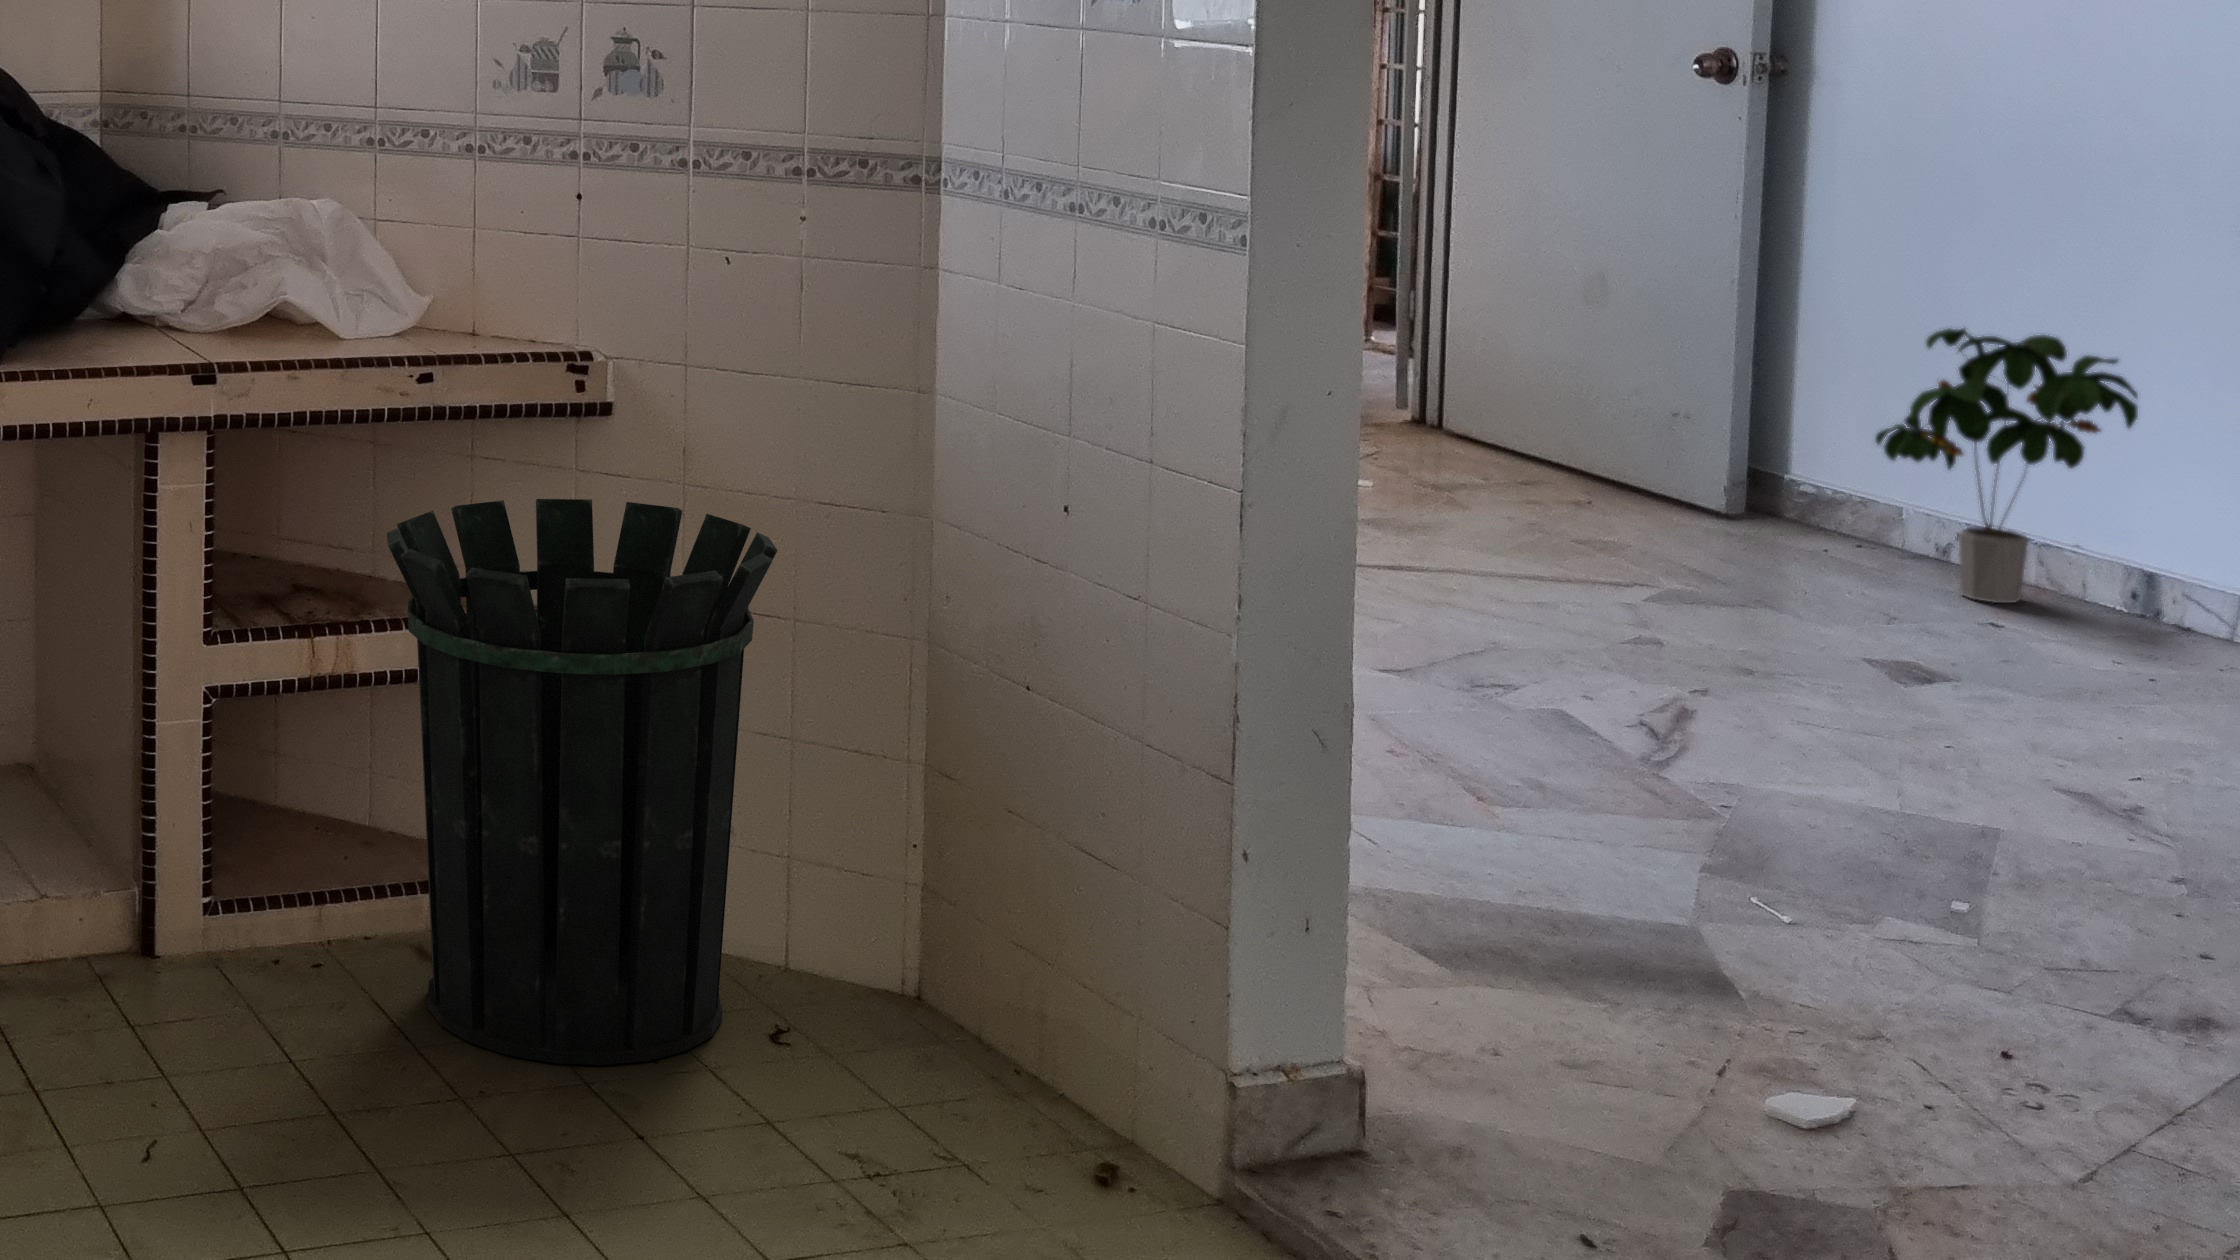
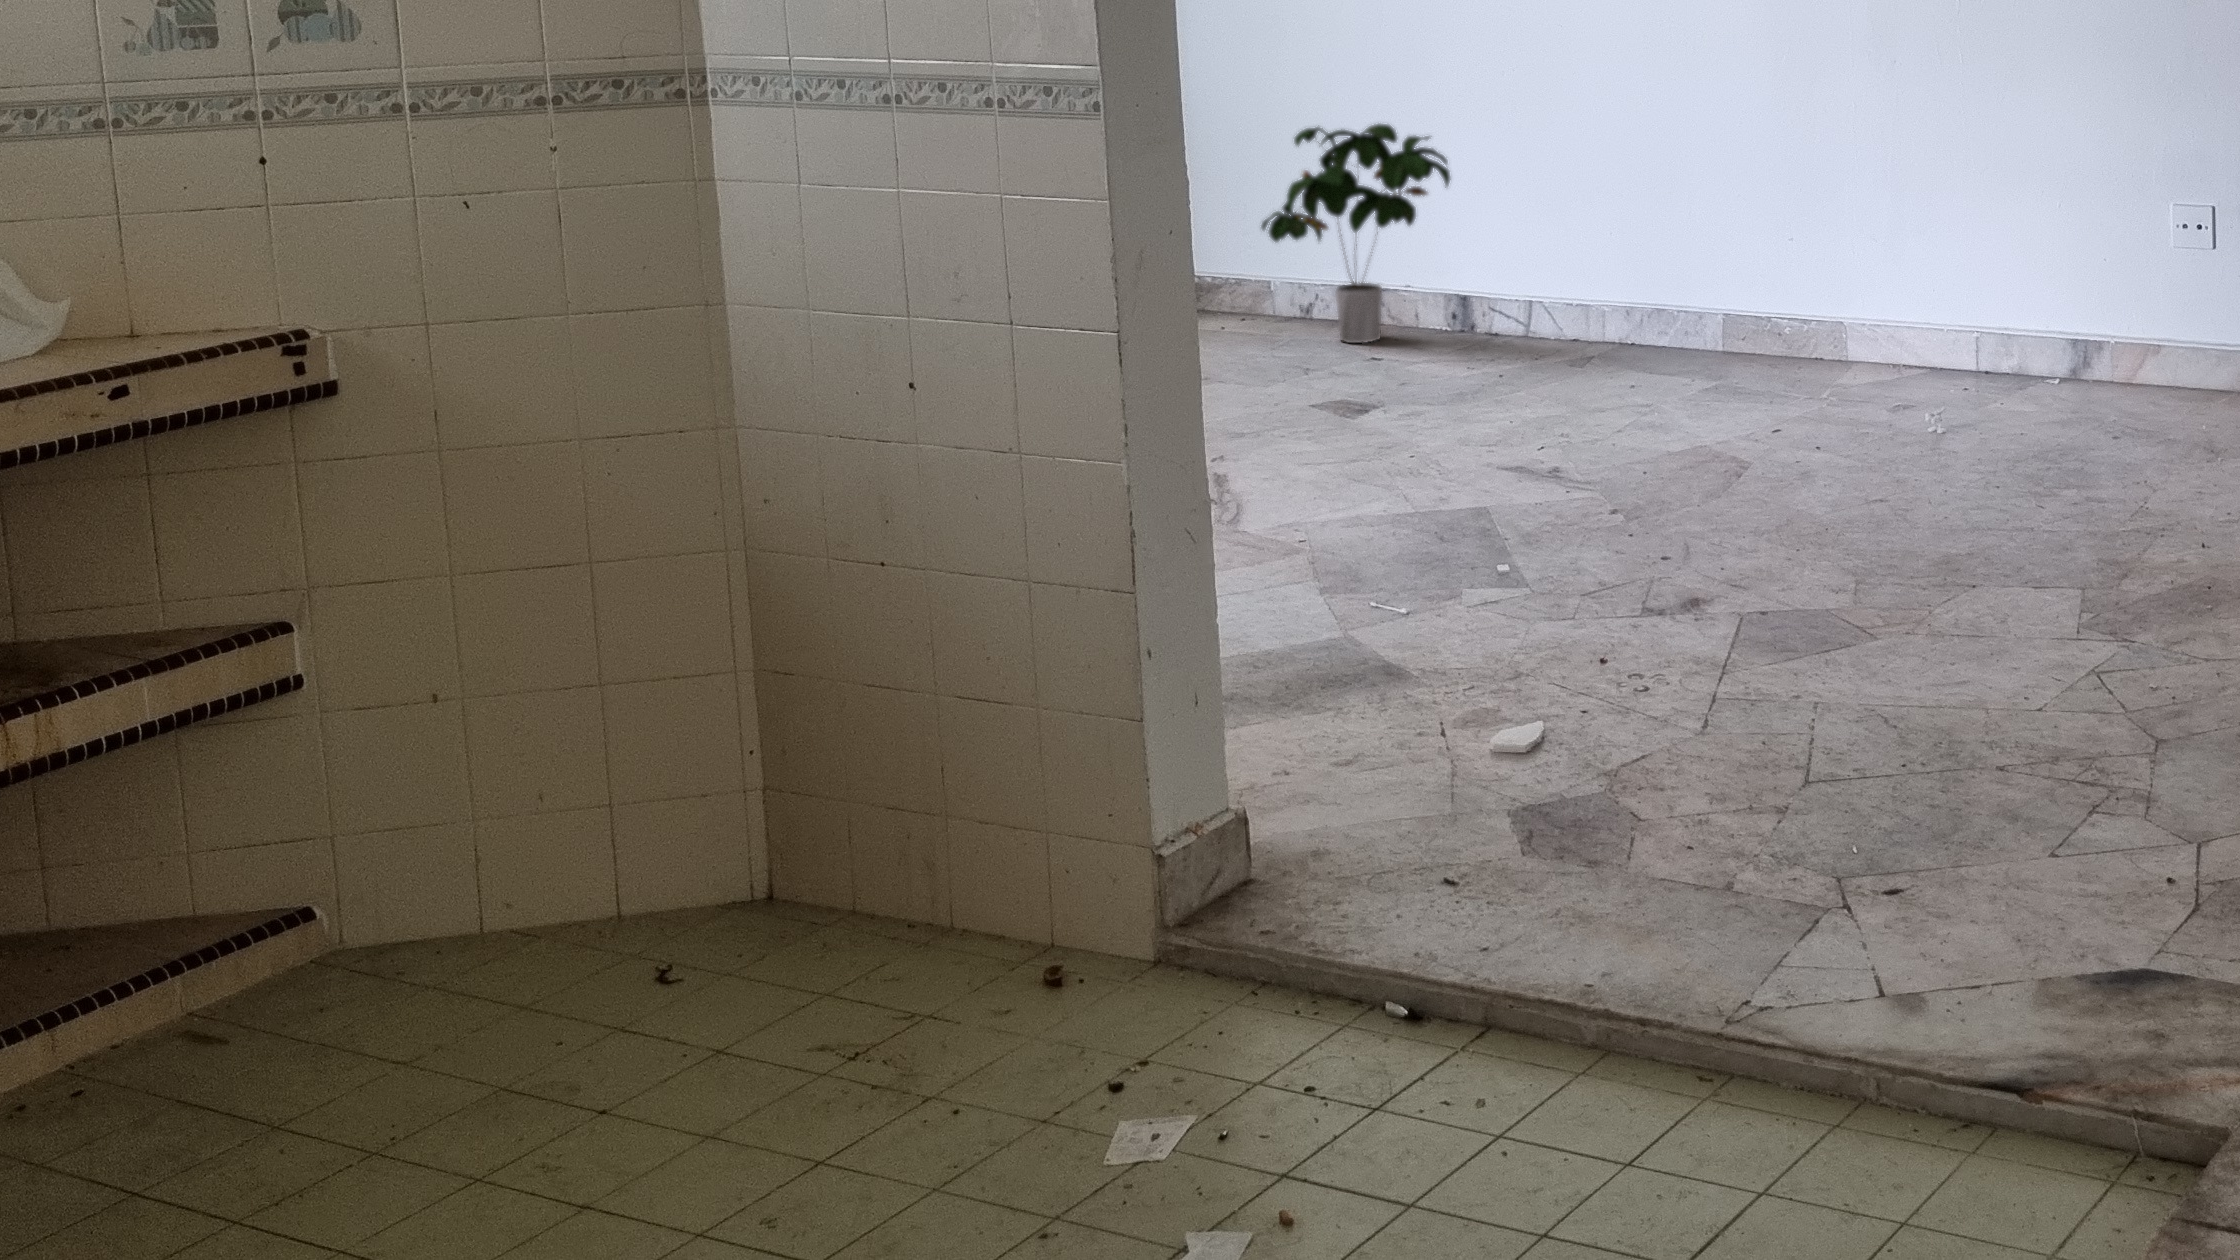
waste bin: present [387,499,778,1065] -> none [131,477,616,1104]

